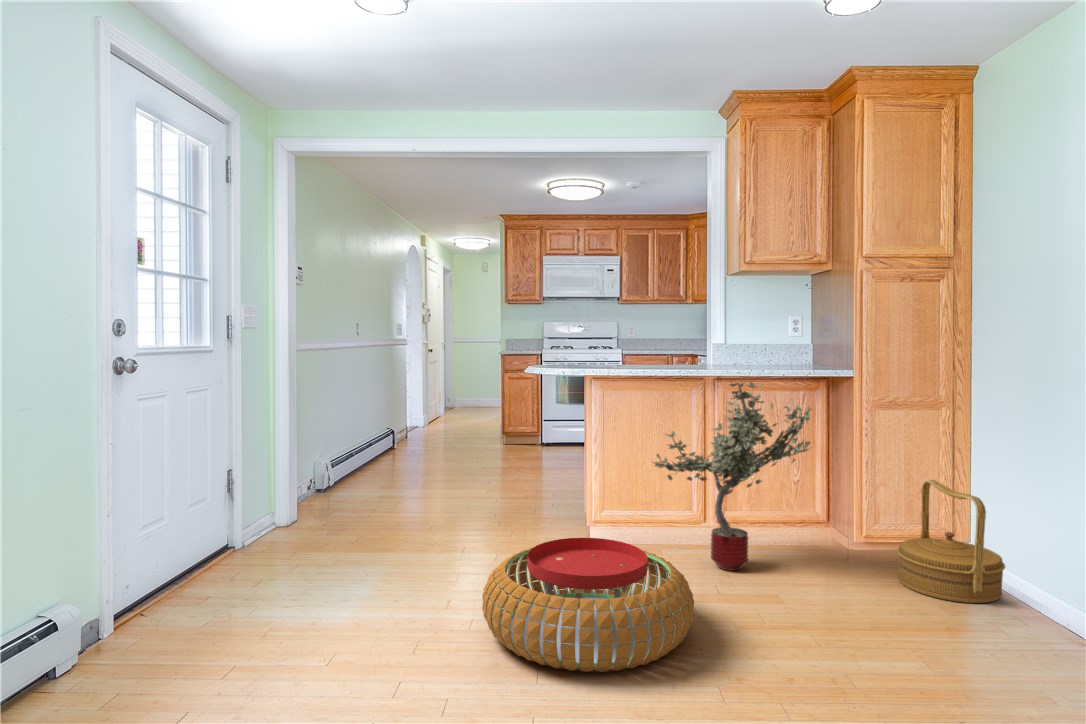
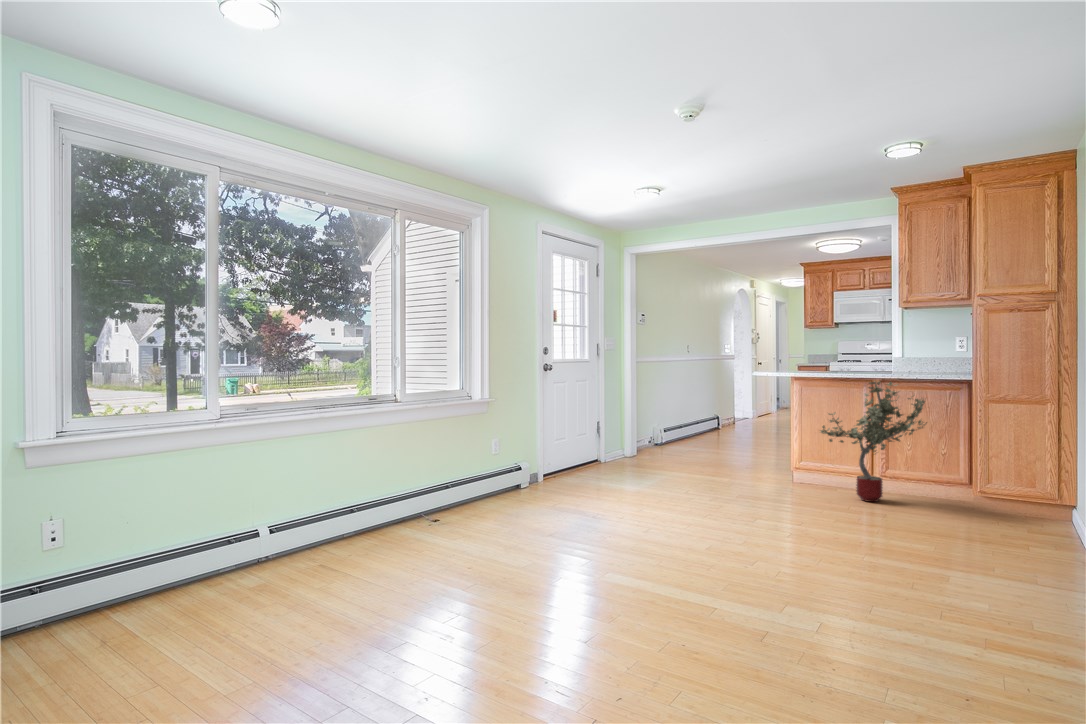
woven basket: present [897,480,1005,603] -> none [986,455,1071,537]
pouf: present [482,538,694,672] -> none [686,461,800,516]

